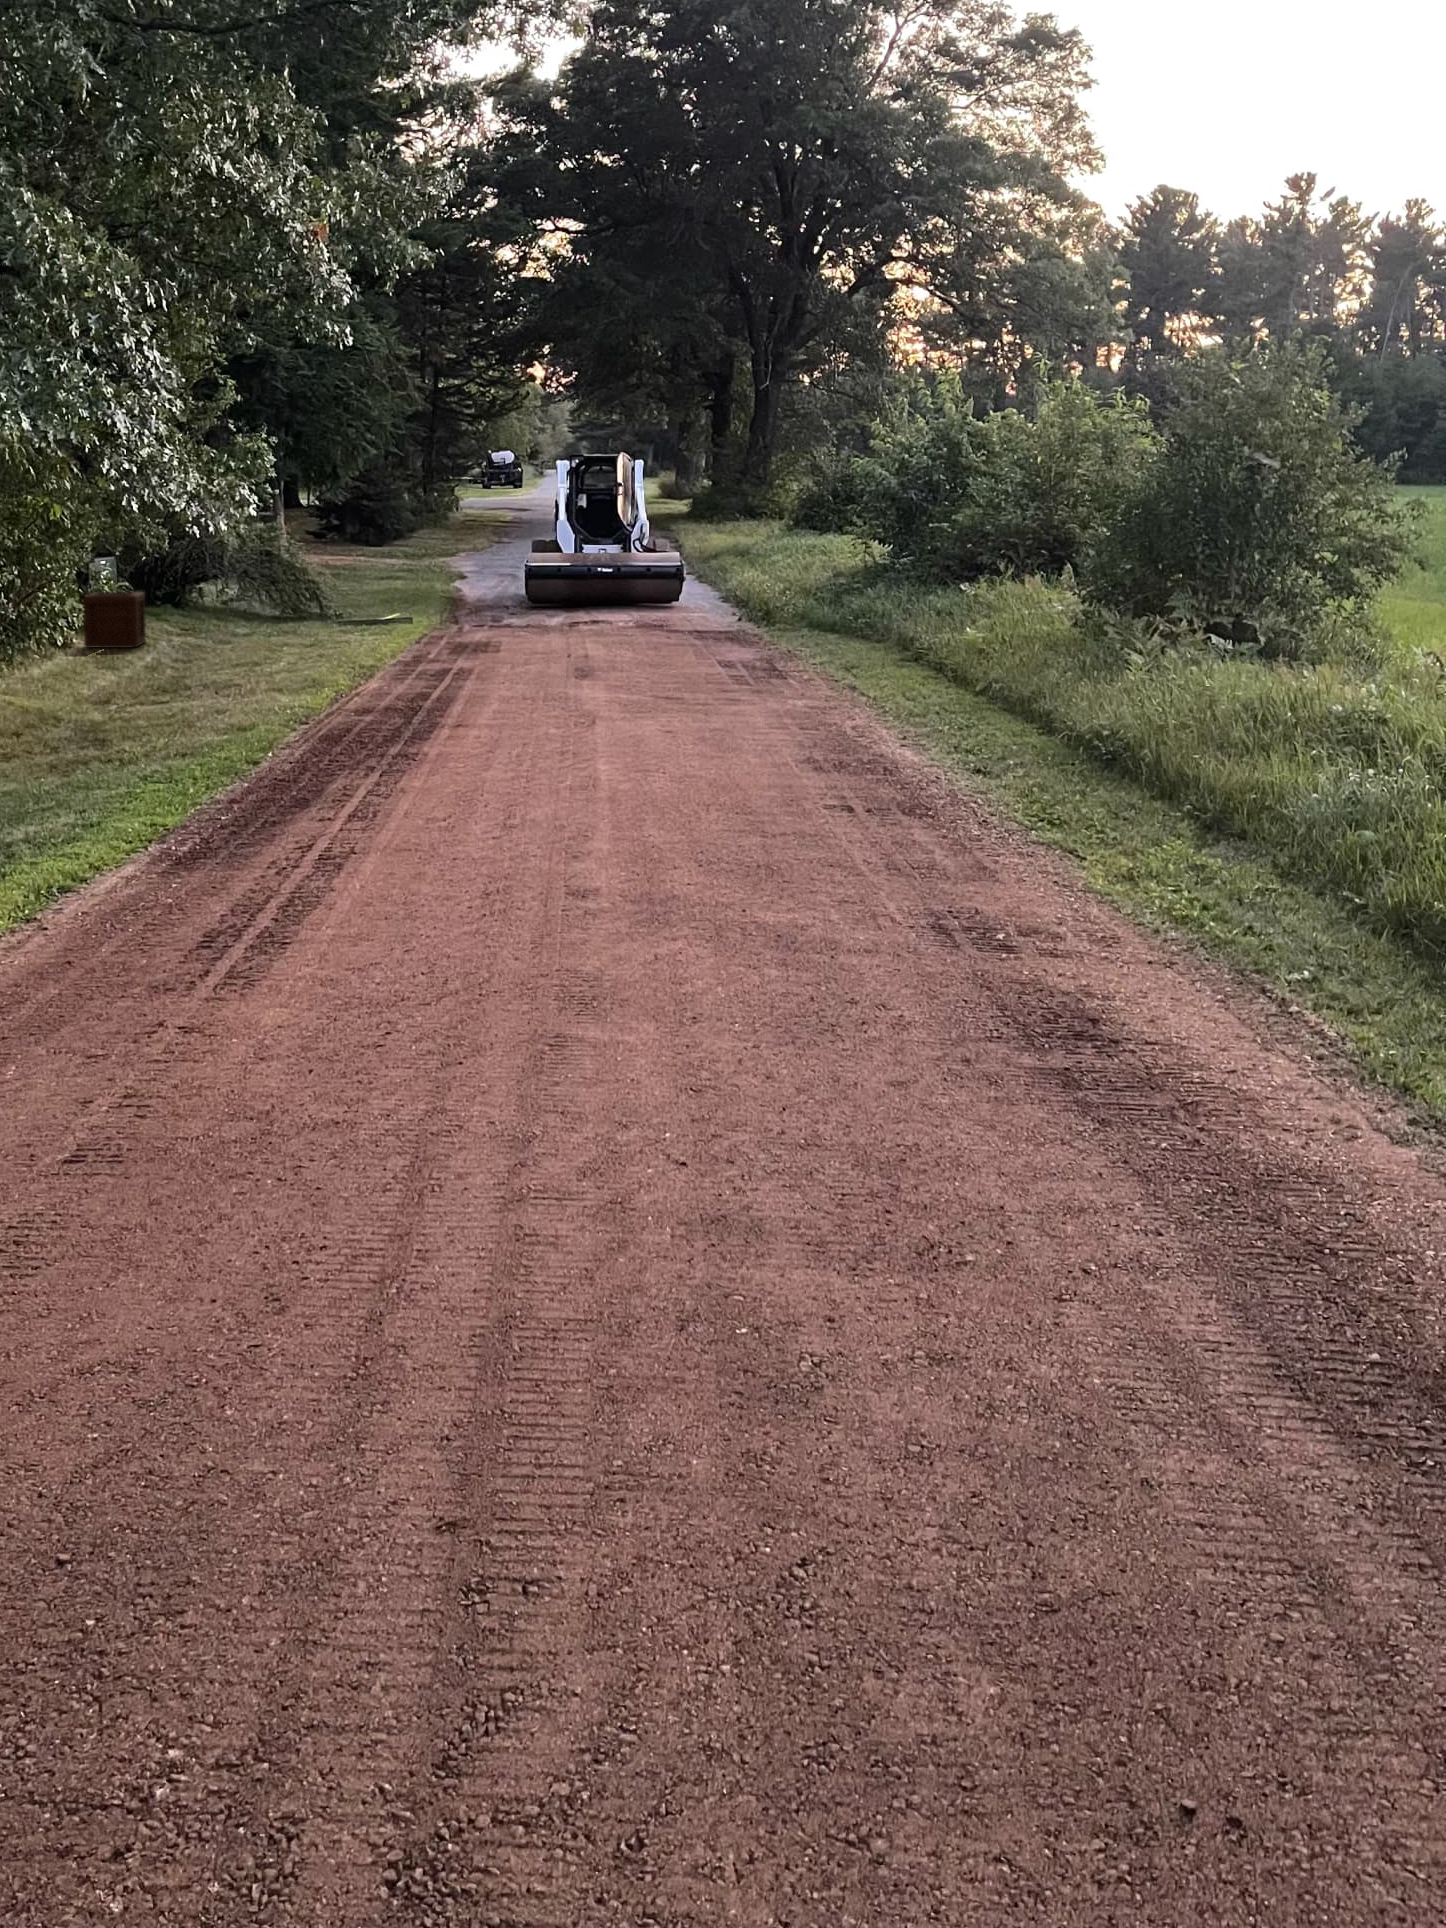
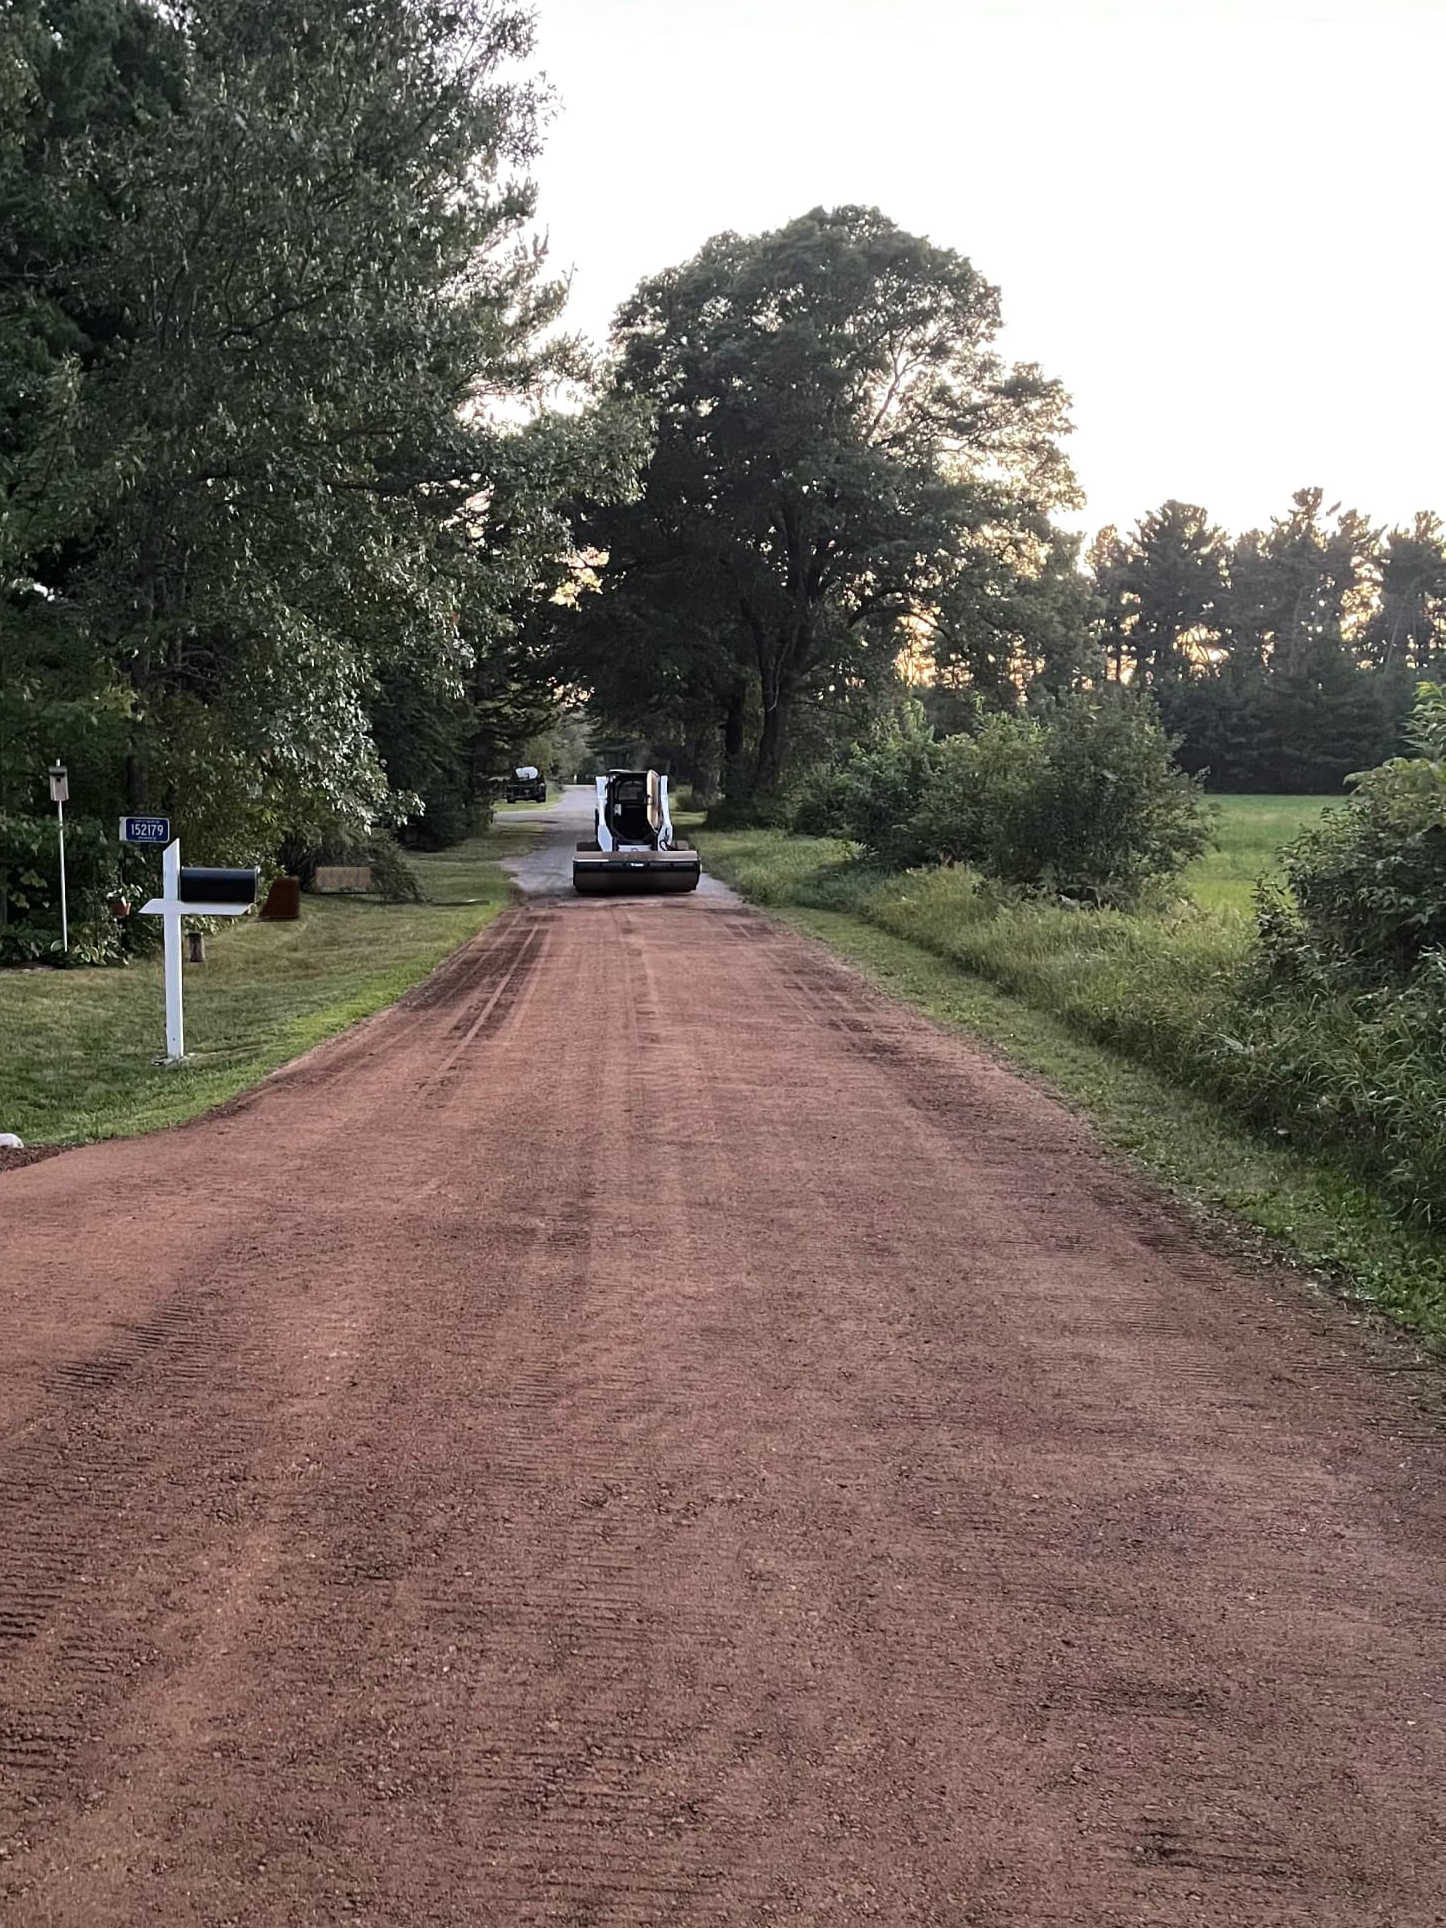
bench: none [198,573,268,608] -> present [316,867,371,893]

